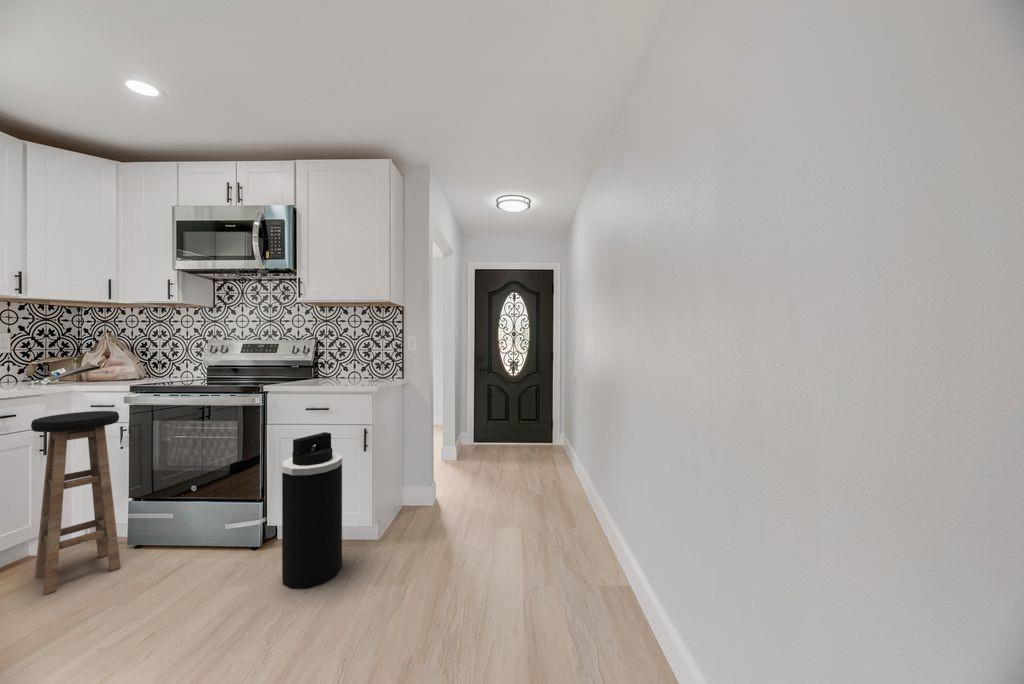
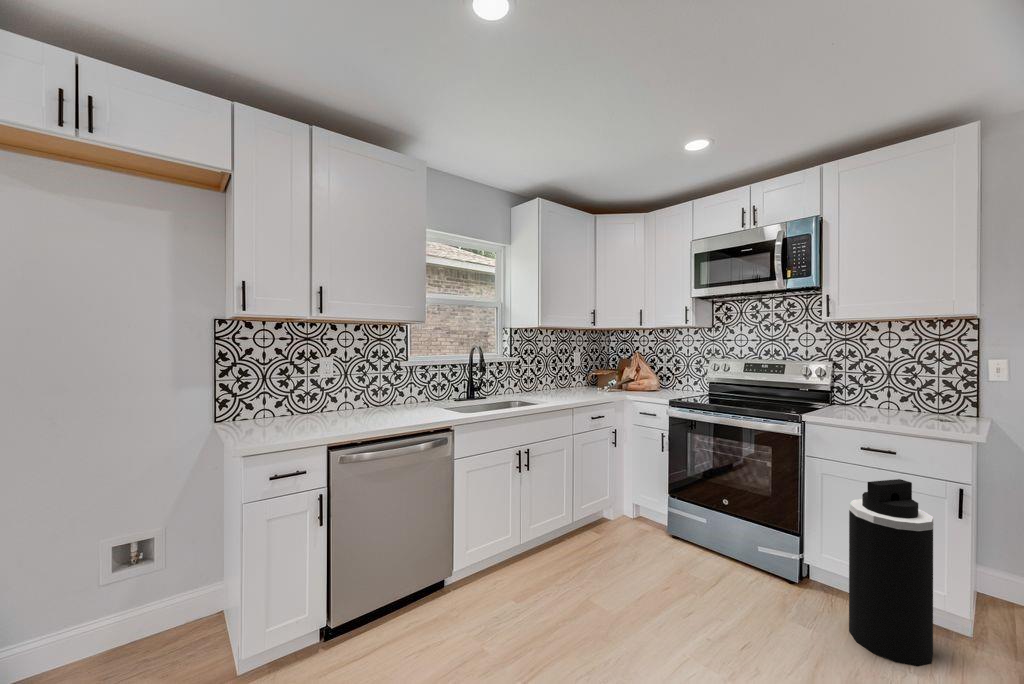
bar stool: present [31,411,121,595] -> none [620,417,675,556]

